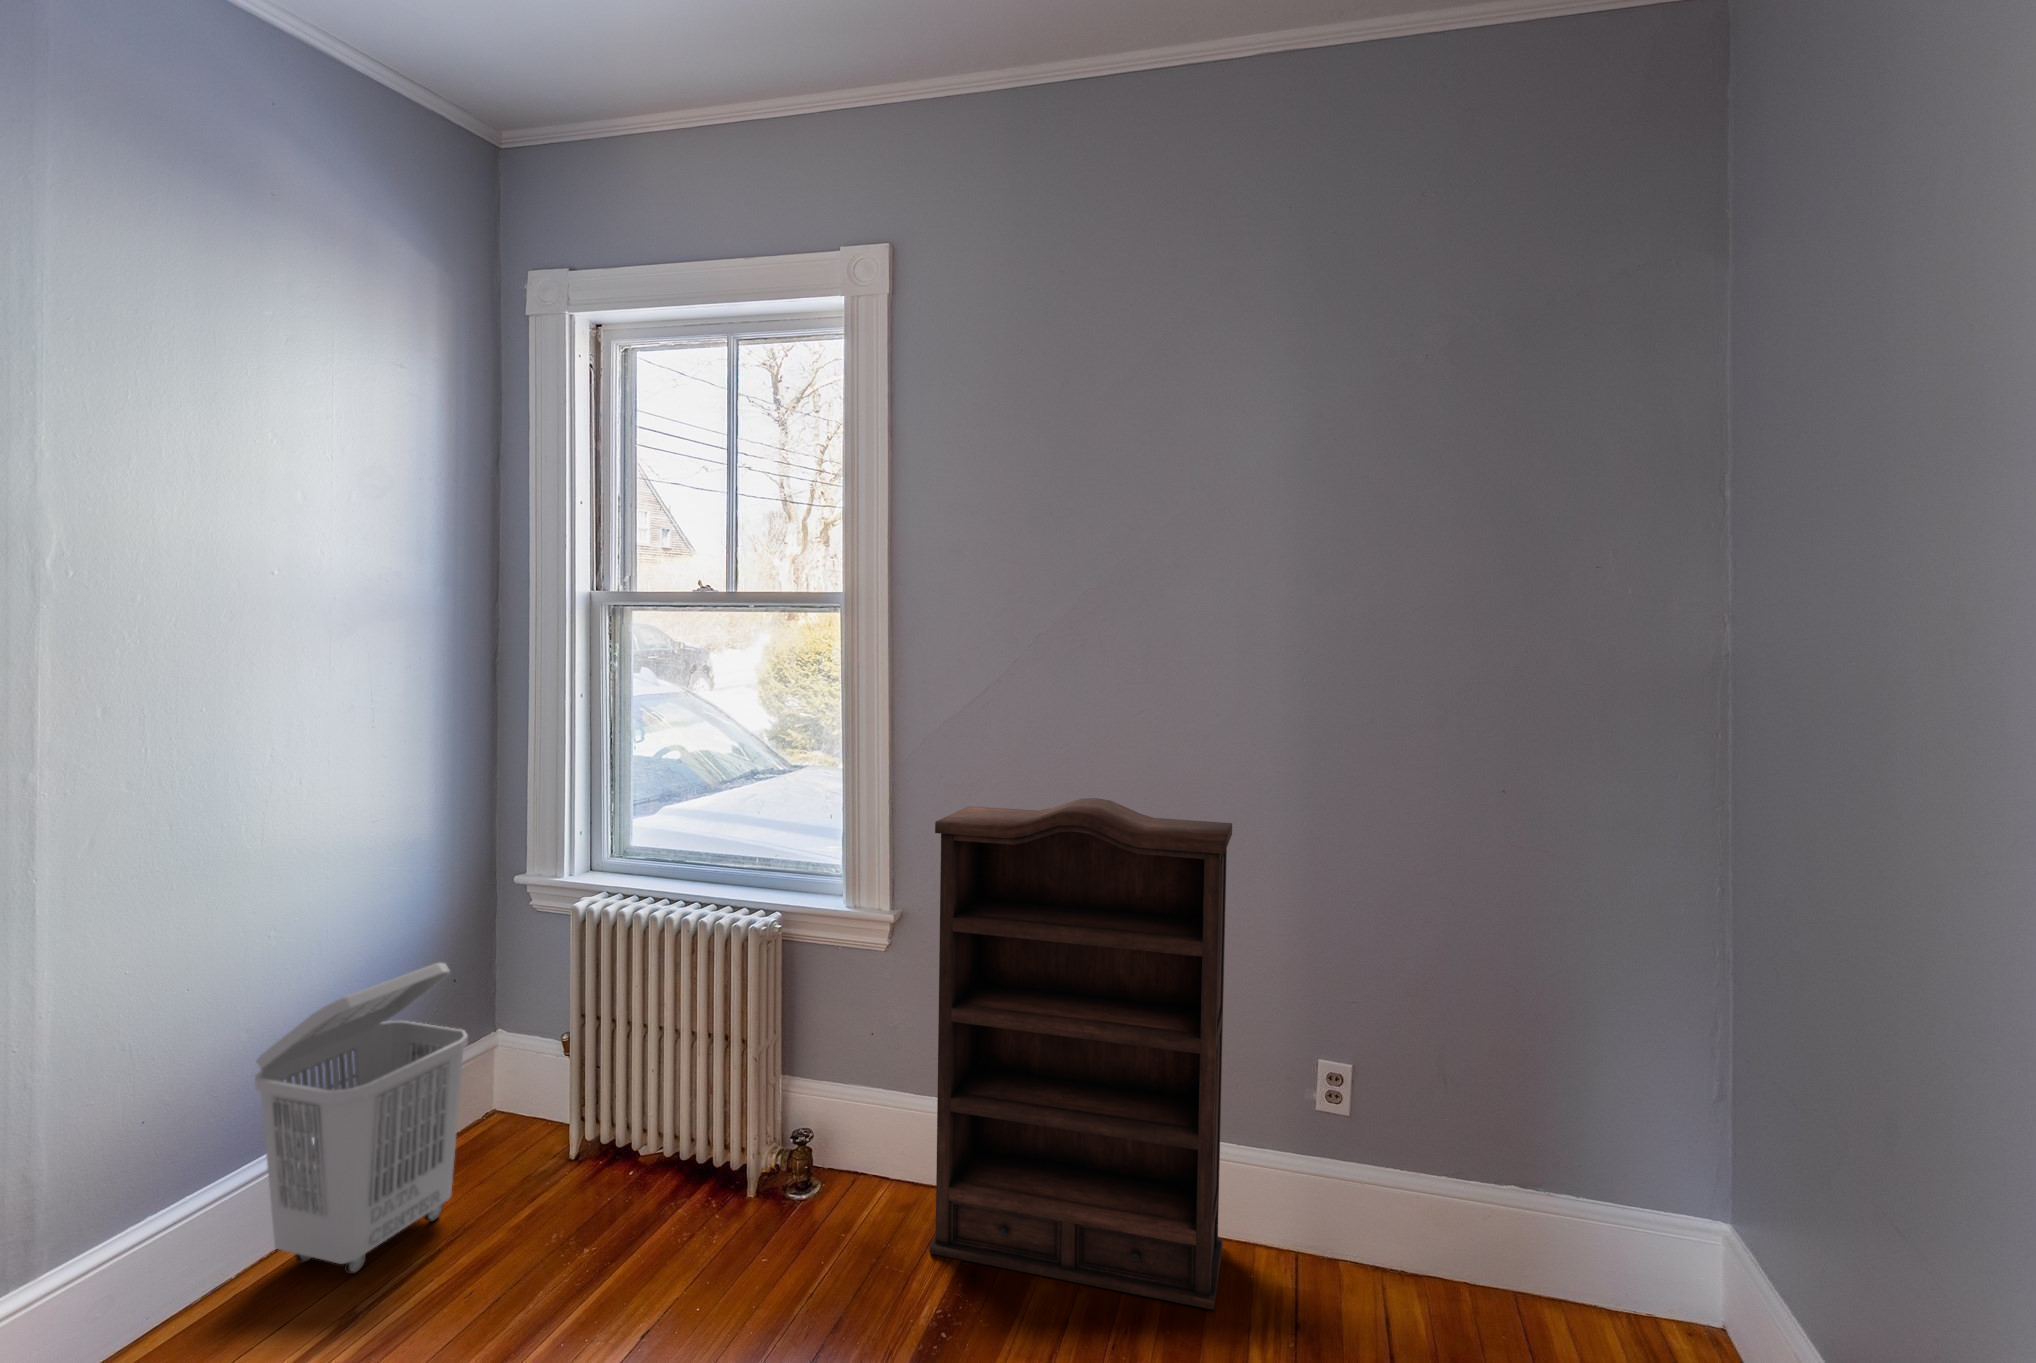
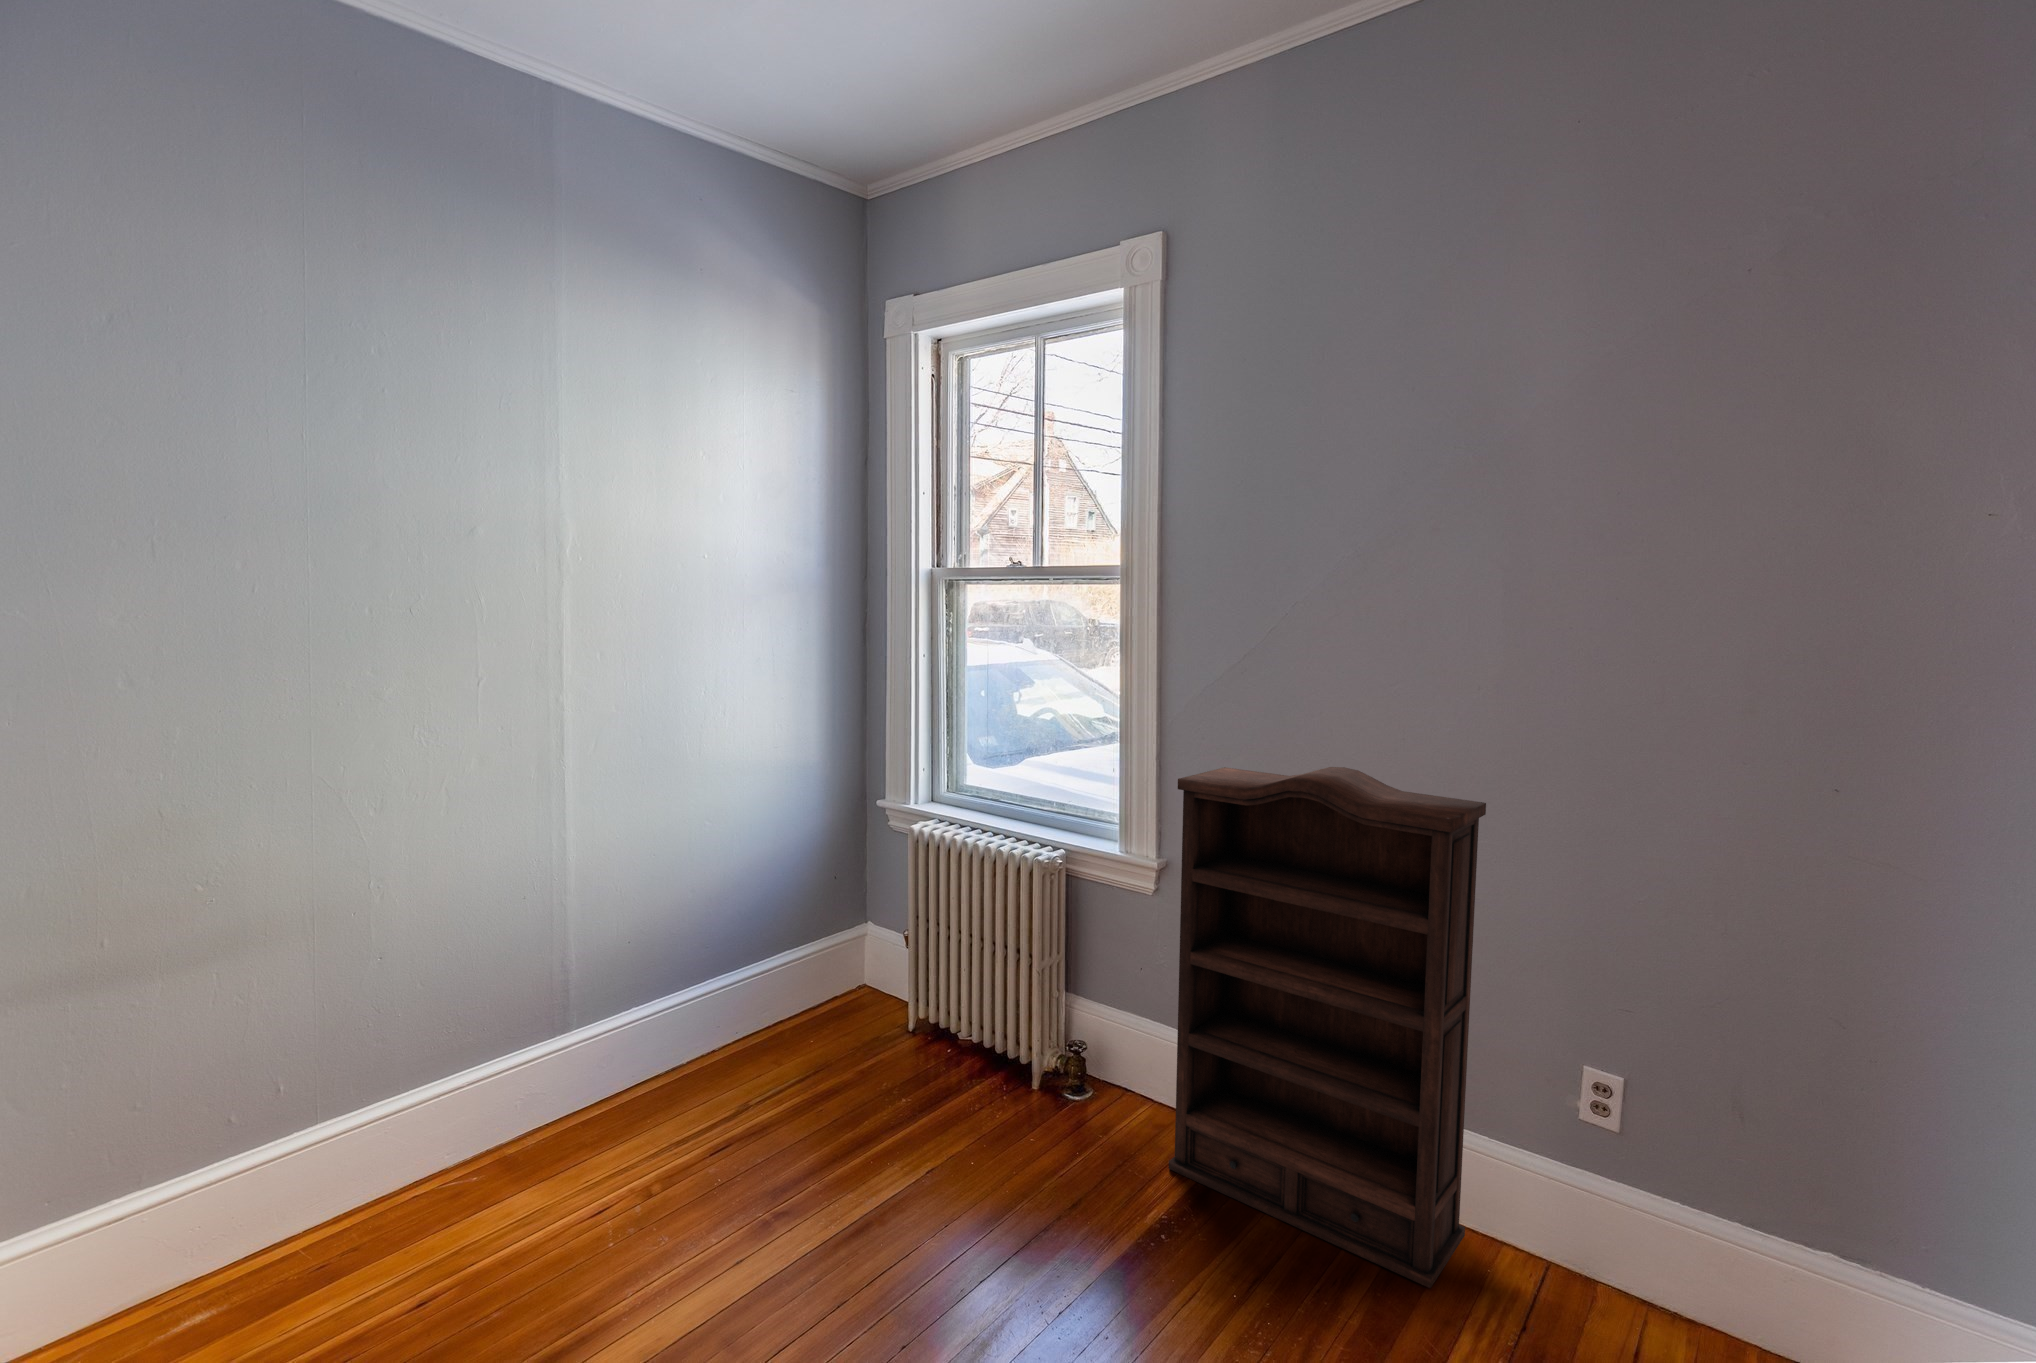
laundry basket: present [255,963,468,1274] -> none [692,860,829,1080]

